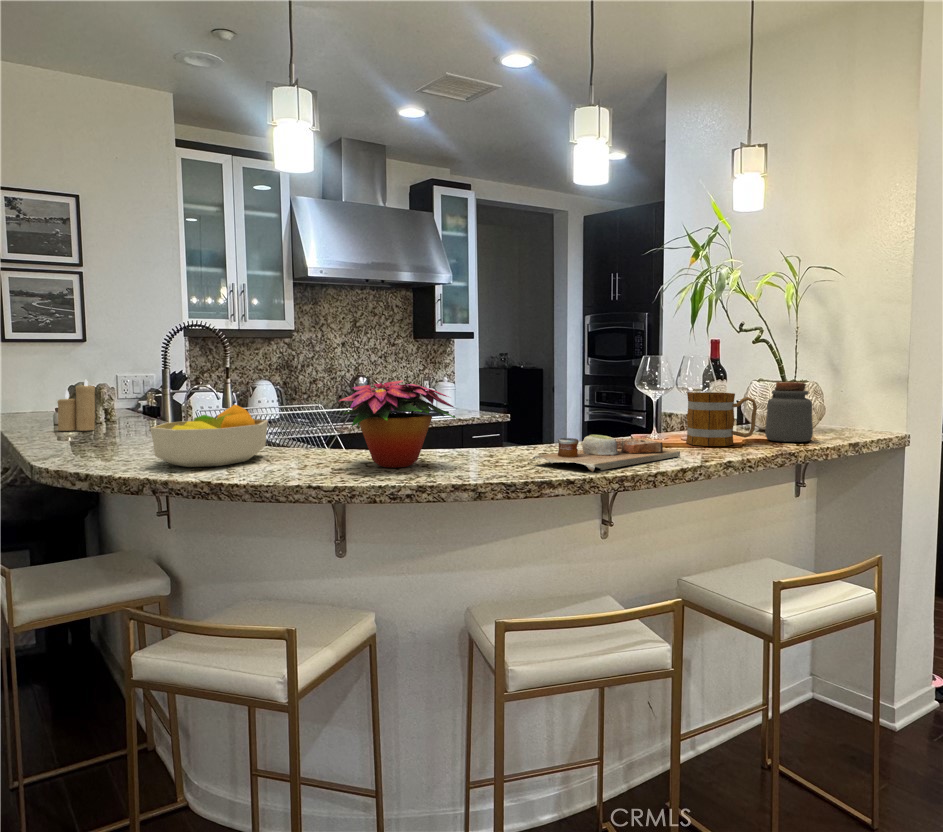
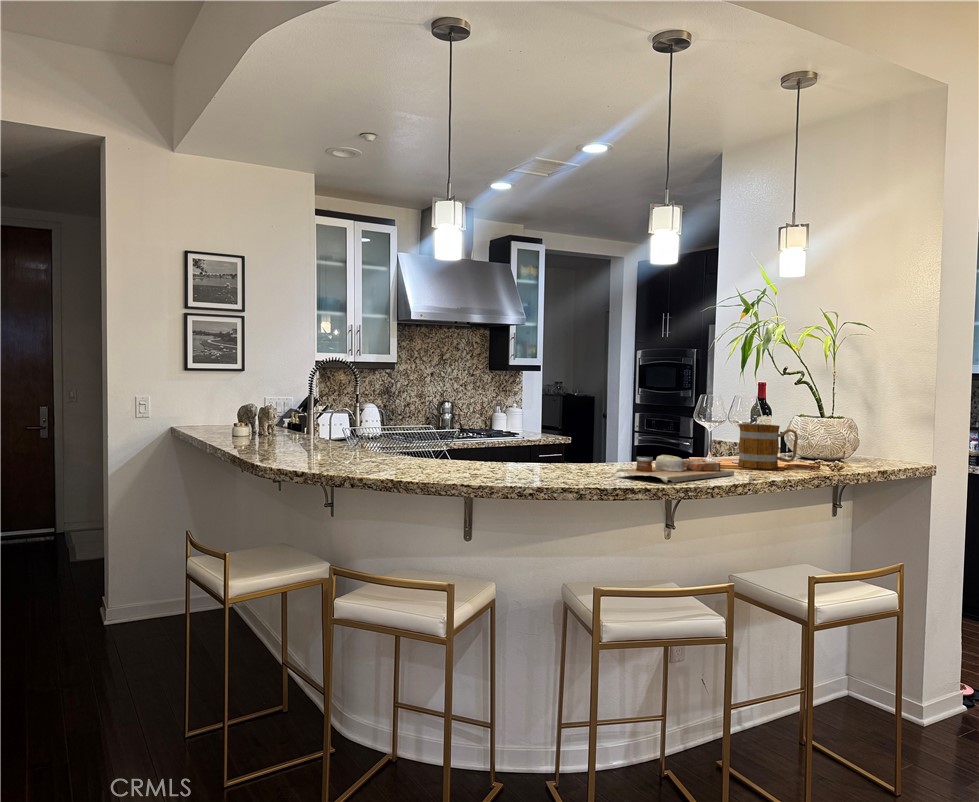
candle: present [58,380,95,431] -> none [216,398,247,440]
flower arrangement: present [339,380,455,468] -> none [461,406,561,475]
jar: present [765,382,813,442] -> none [805,417,845,468]
fruit bowl: present [151,405,268,467] -> none [318,422,402,469]

